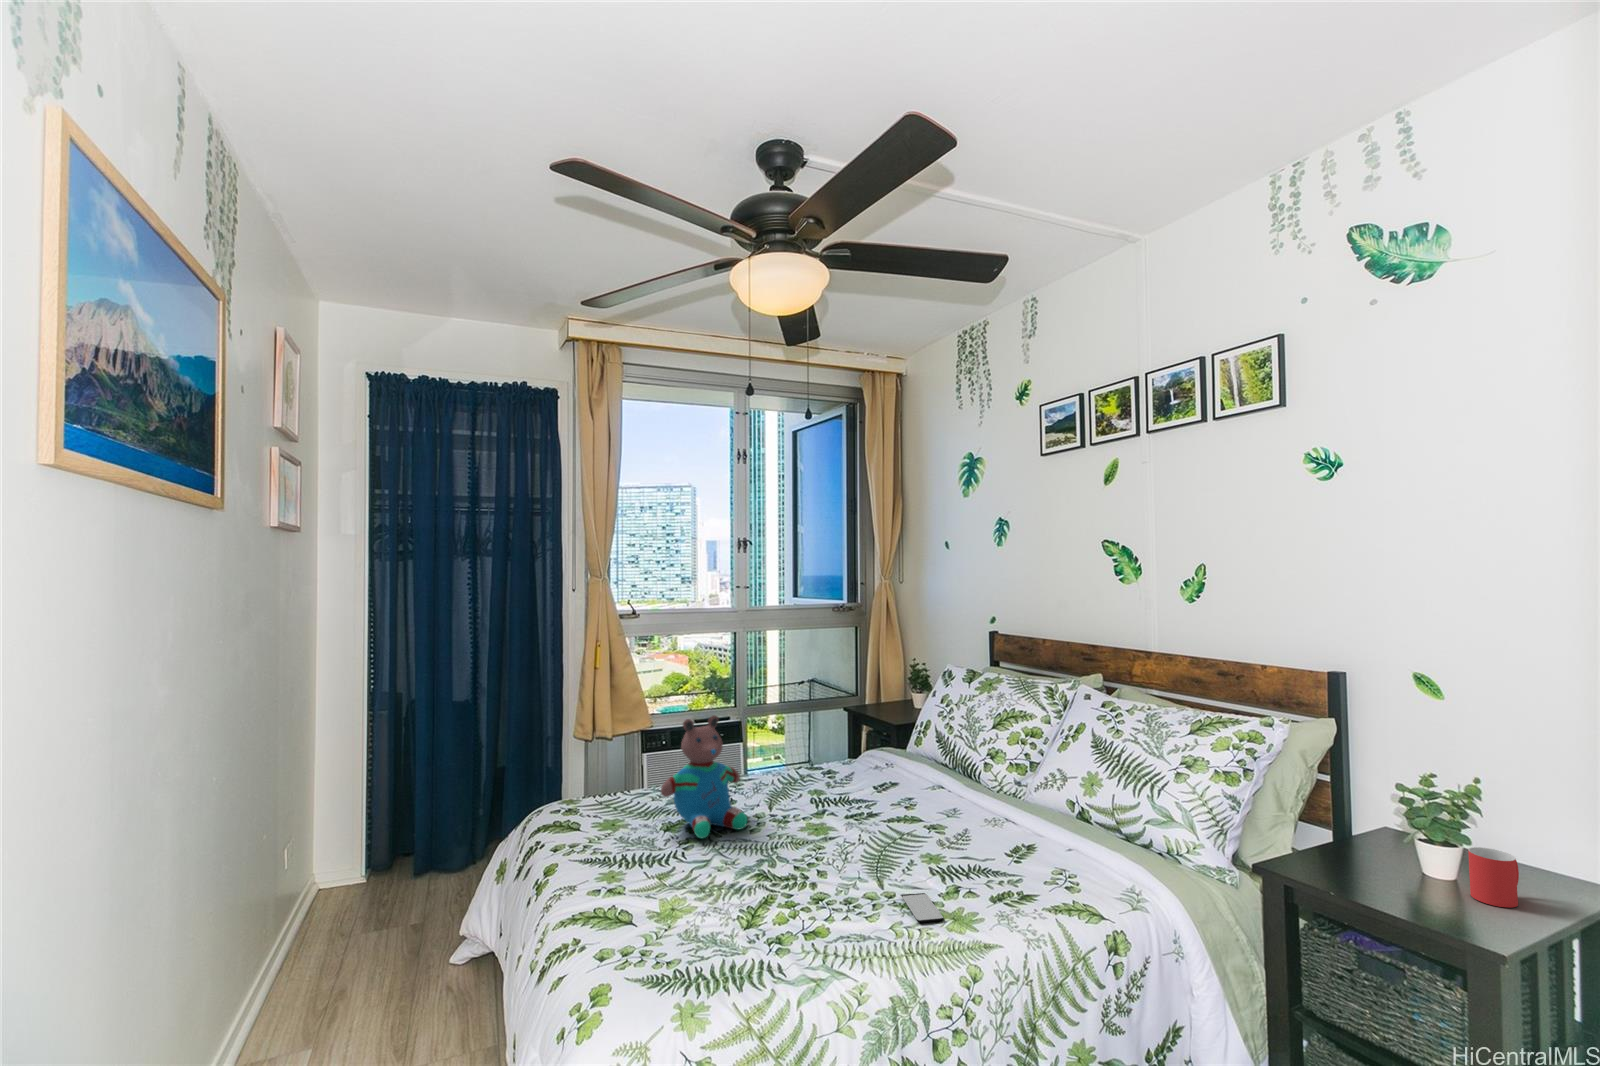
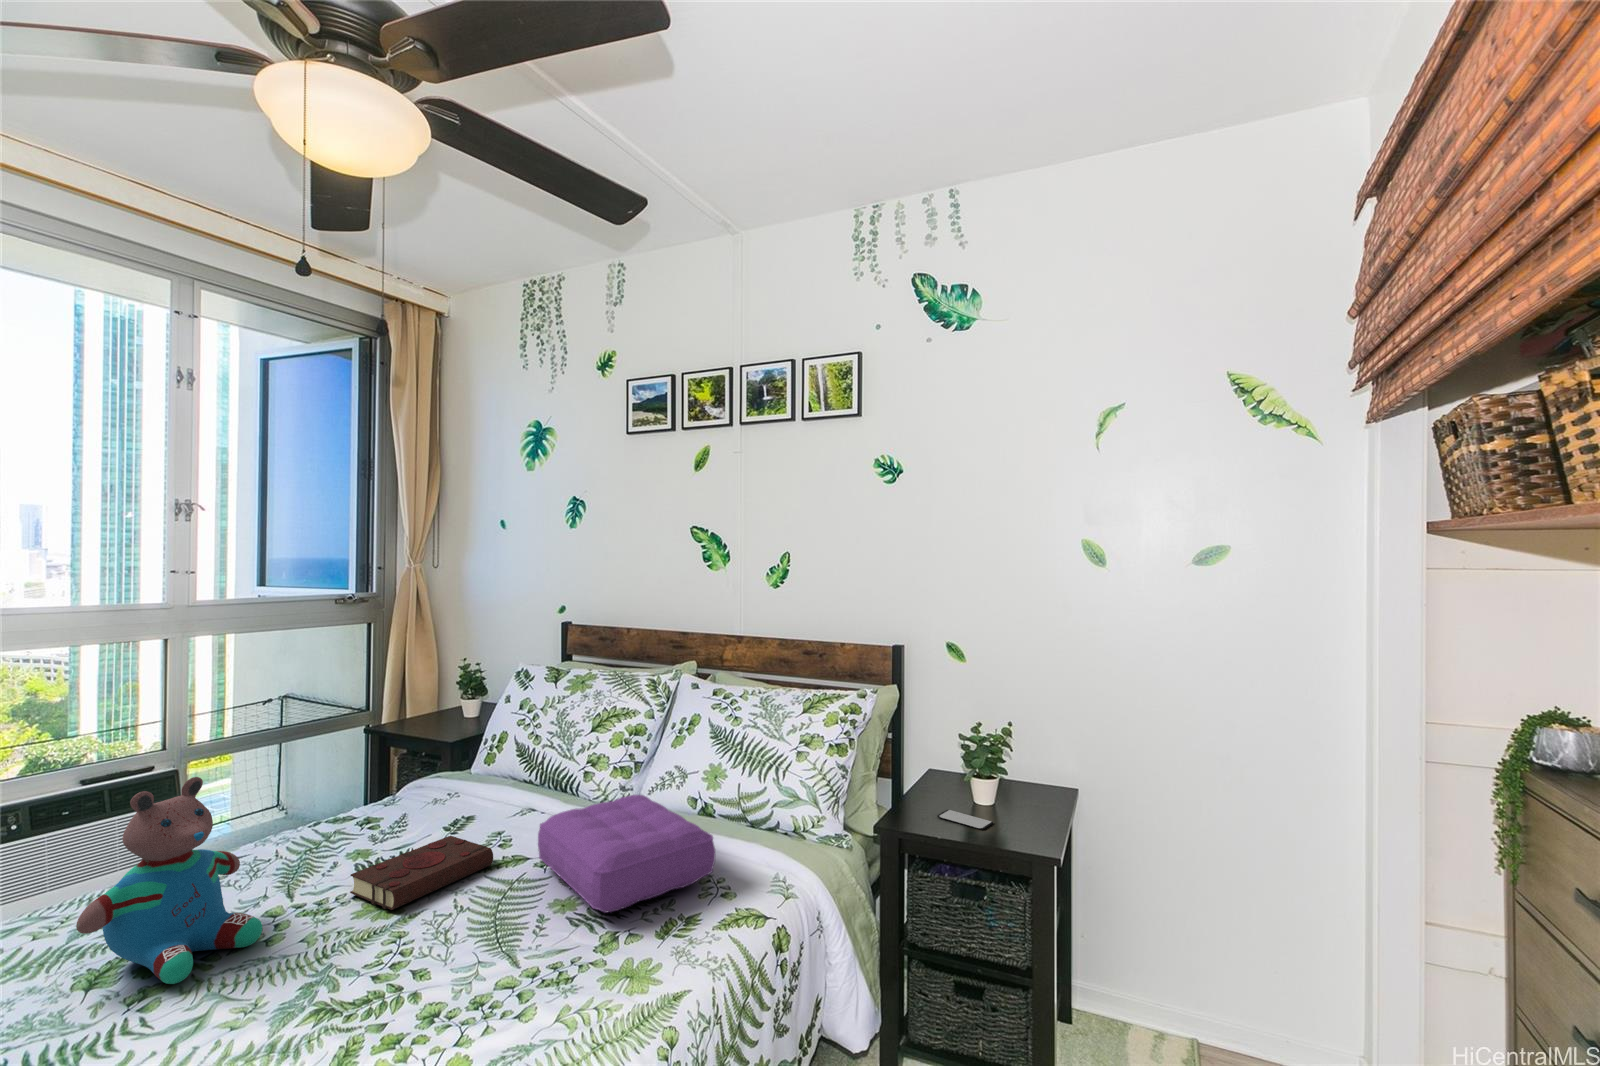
pillow: none [924,785,1062,872] -> present [538,795,715,912]
book: none [801,791,900,831] -> present [350,836,493,910]
mug: present [1468,847,1519,908] -> none [1011,773,1039,816]
smartphone: present [902,893,944,922] -> present [937,810,993,830]

